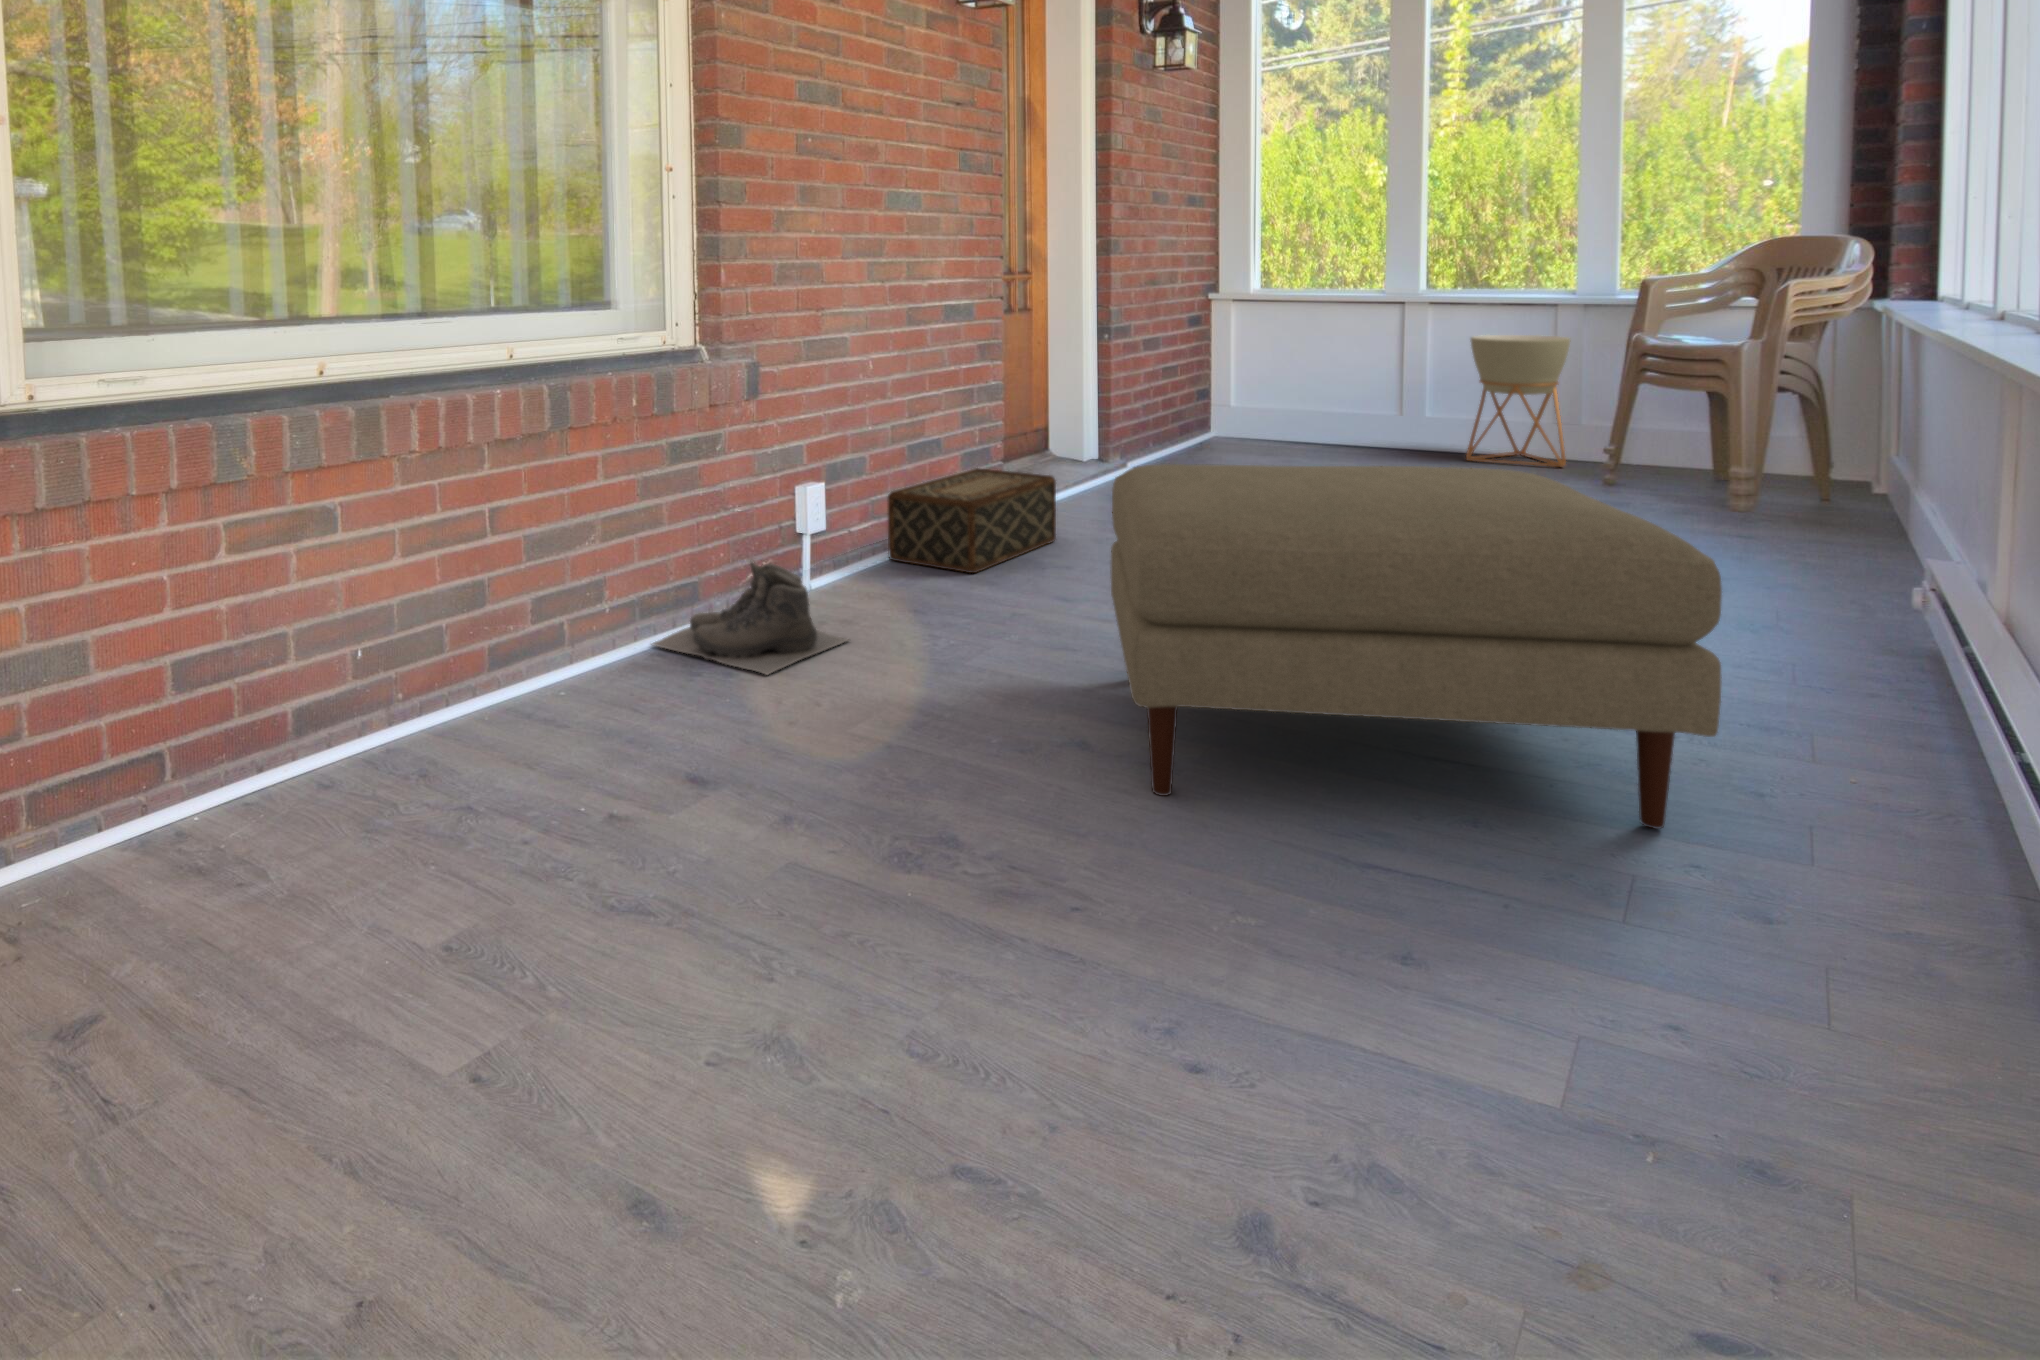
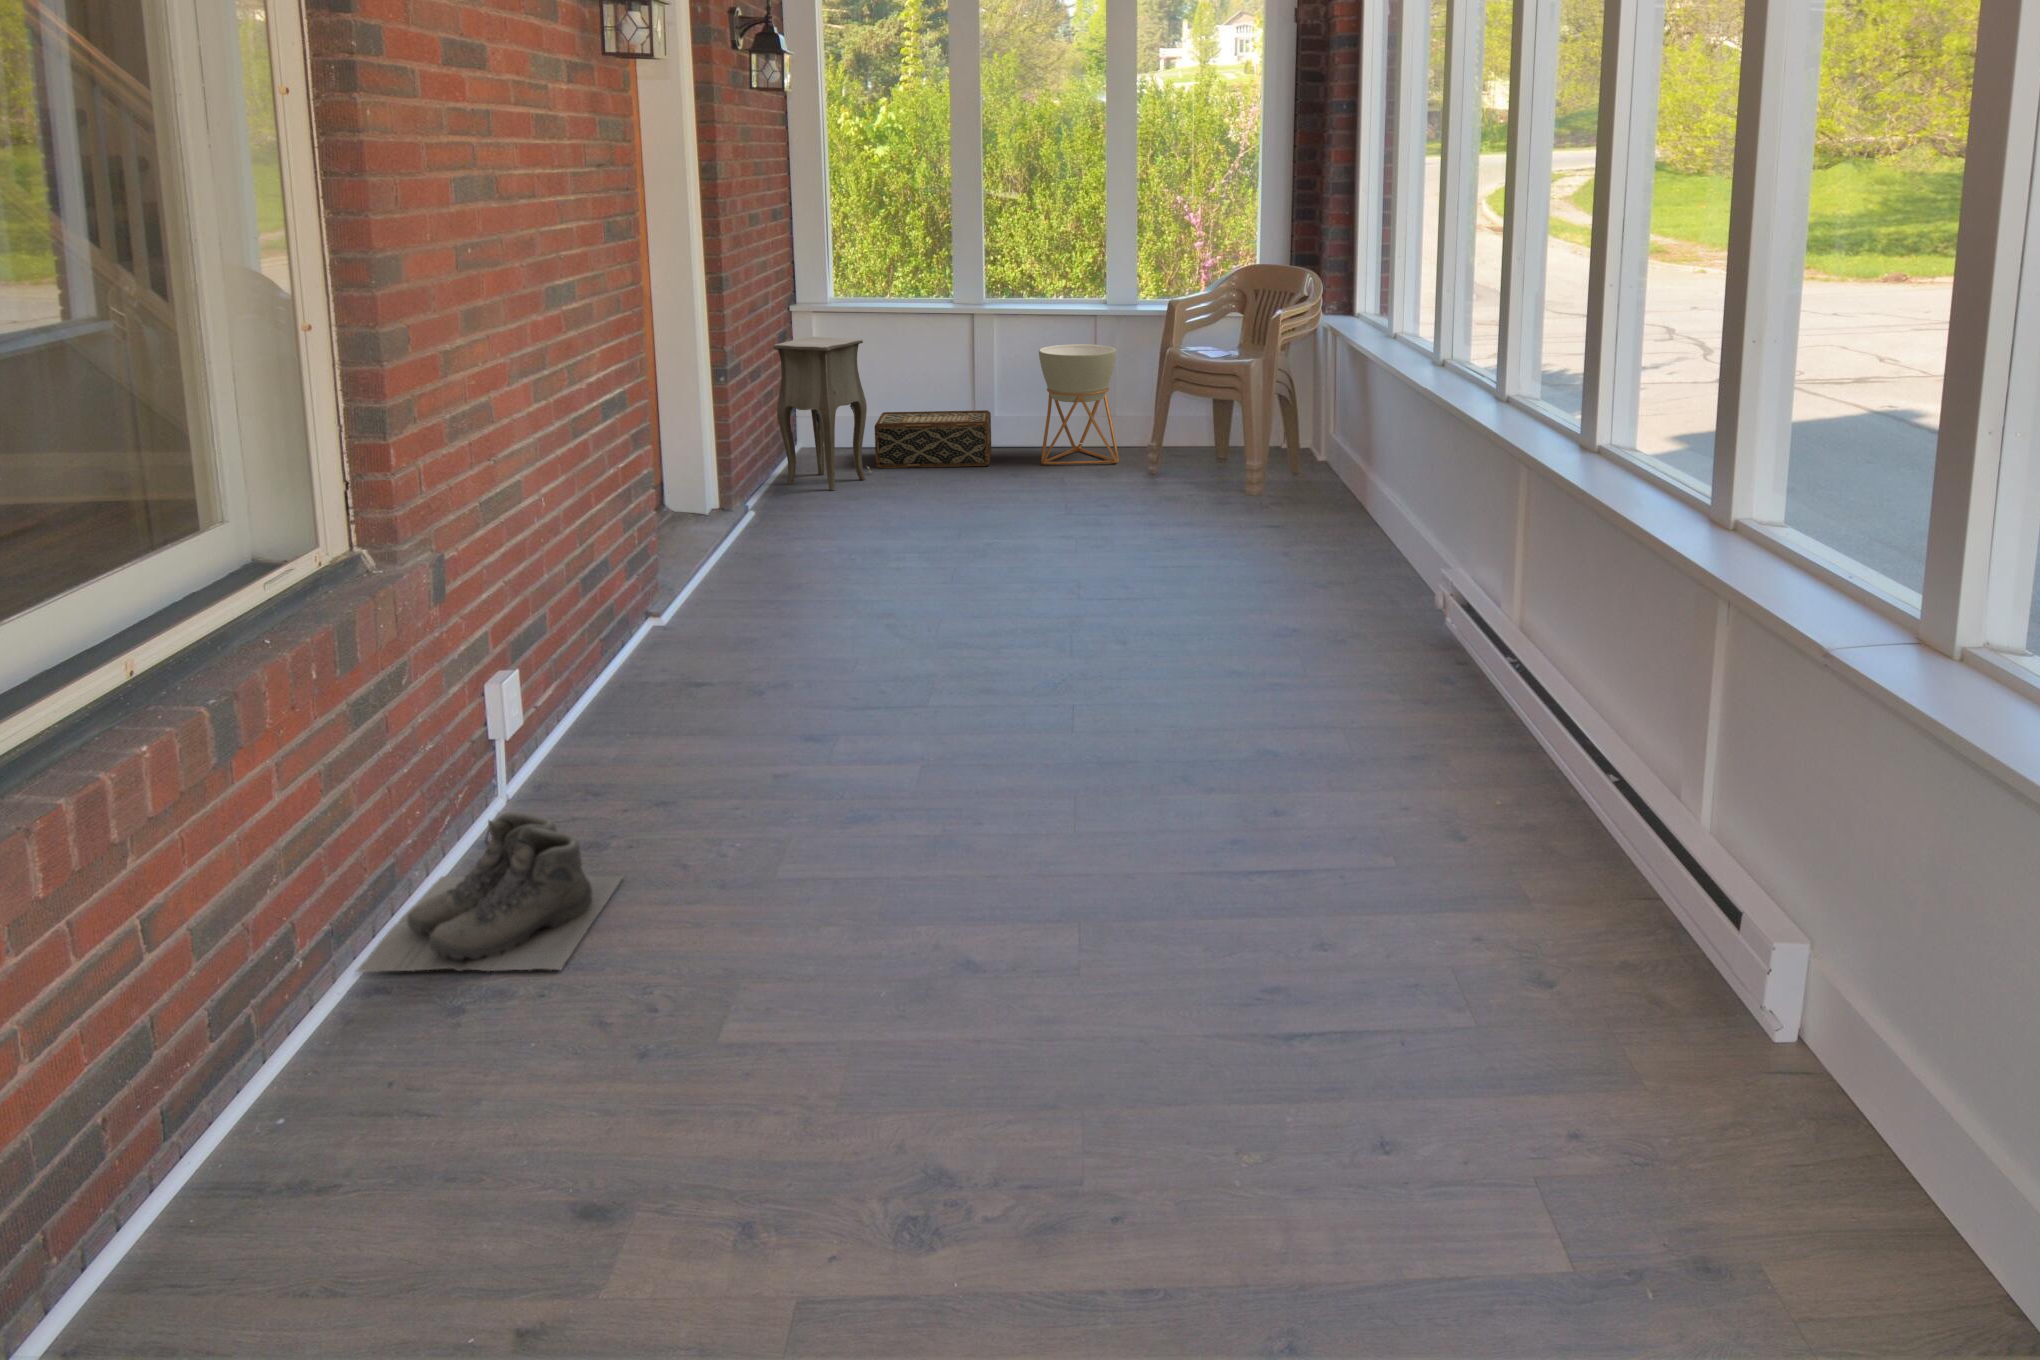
side table: none [1176,313,1273,457] -> present [773,337,873,490]
ottoman: present [1110,464,1722,829] -> none [922,577,1453,991]
woven basket: present [888,468,1056,573] -> present [875,410,991,468]

